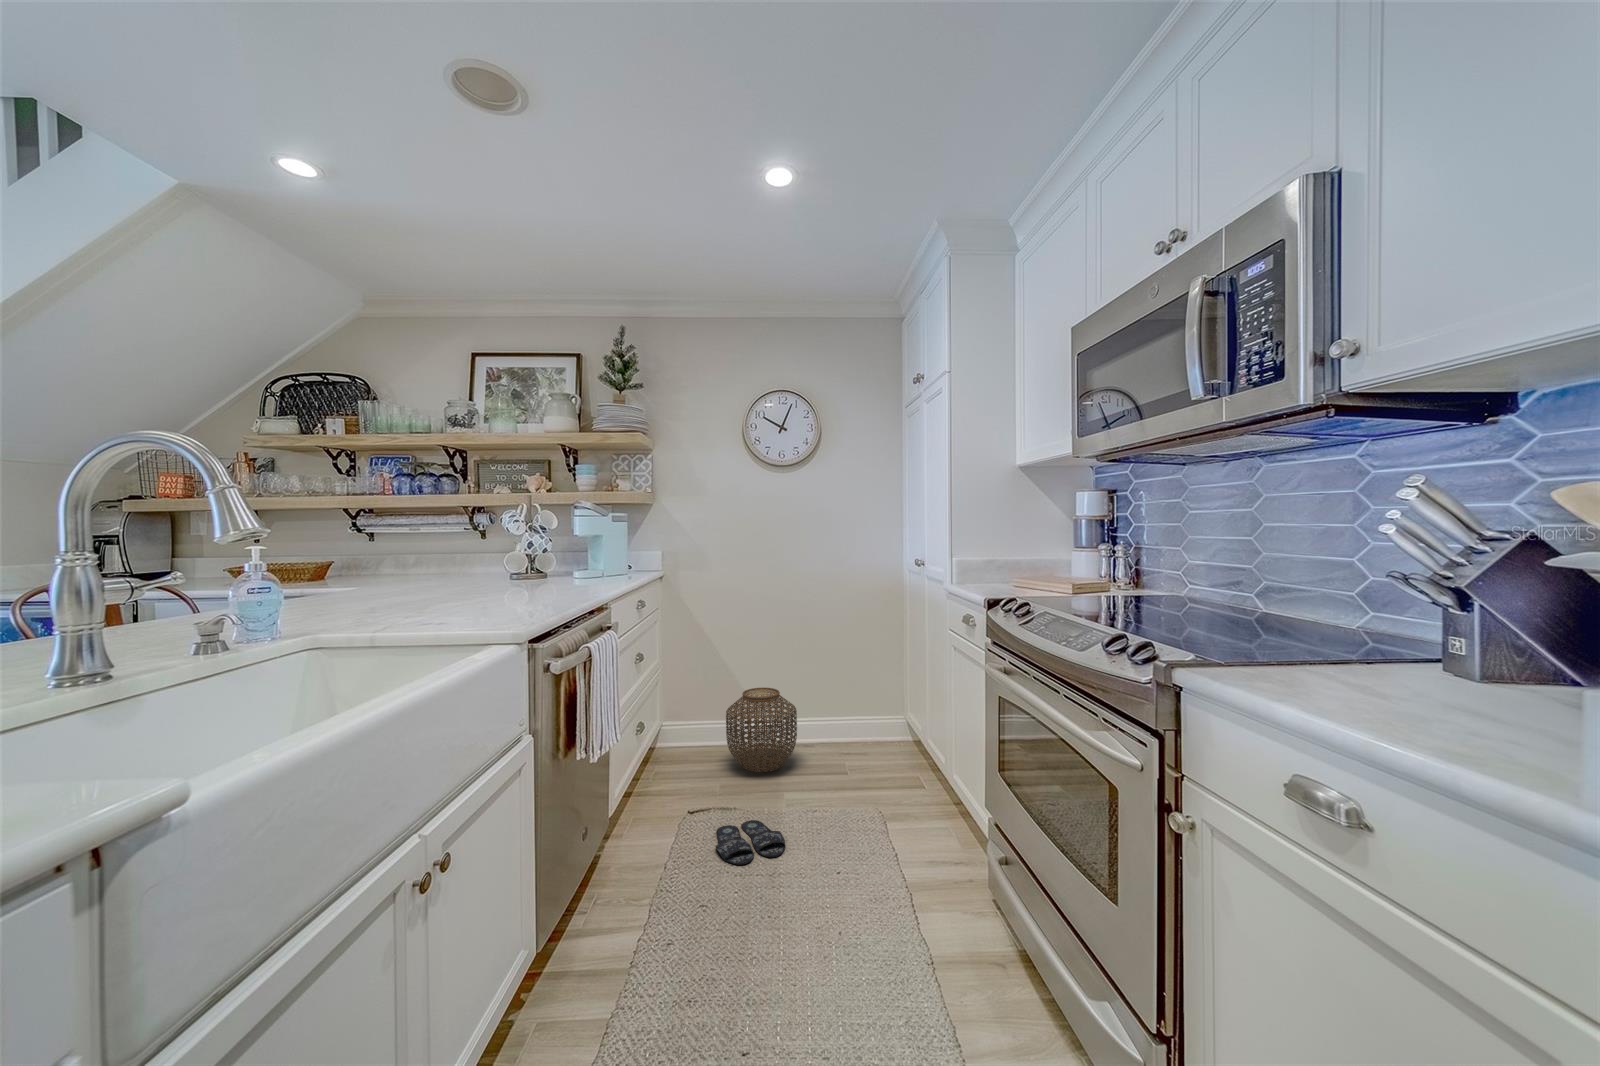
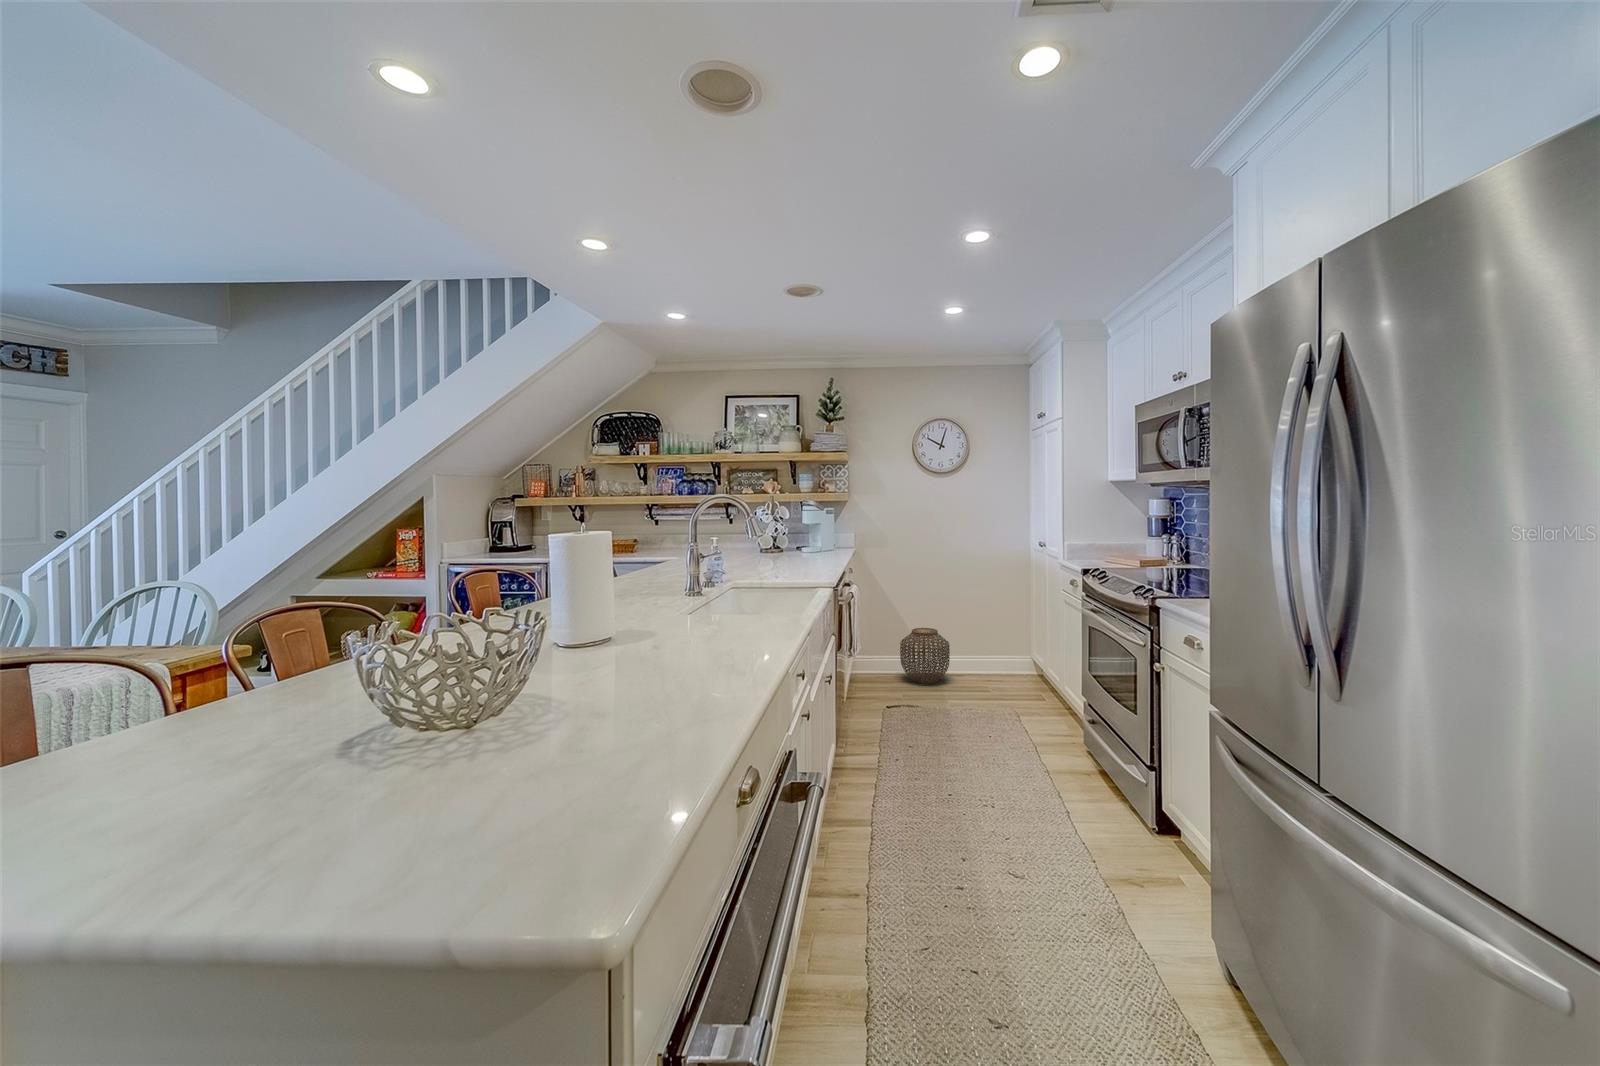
slippers: present [715,820,785,865] -> none [905,705,950,724]

